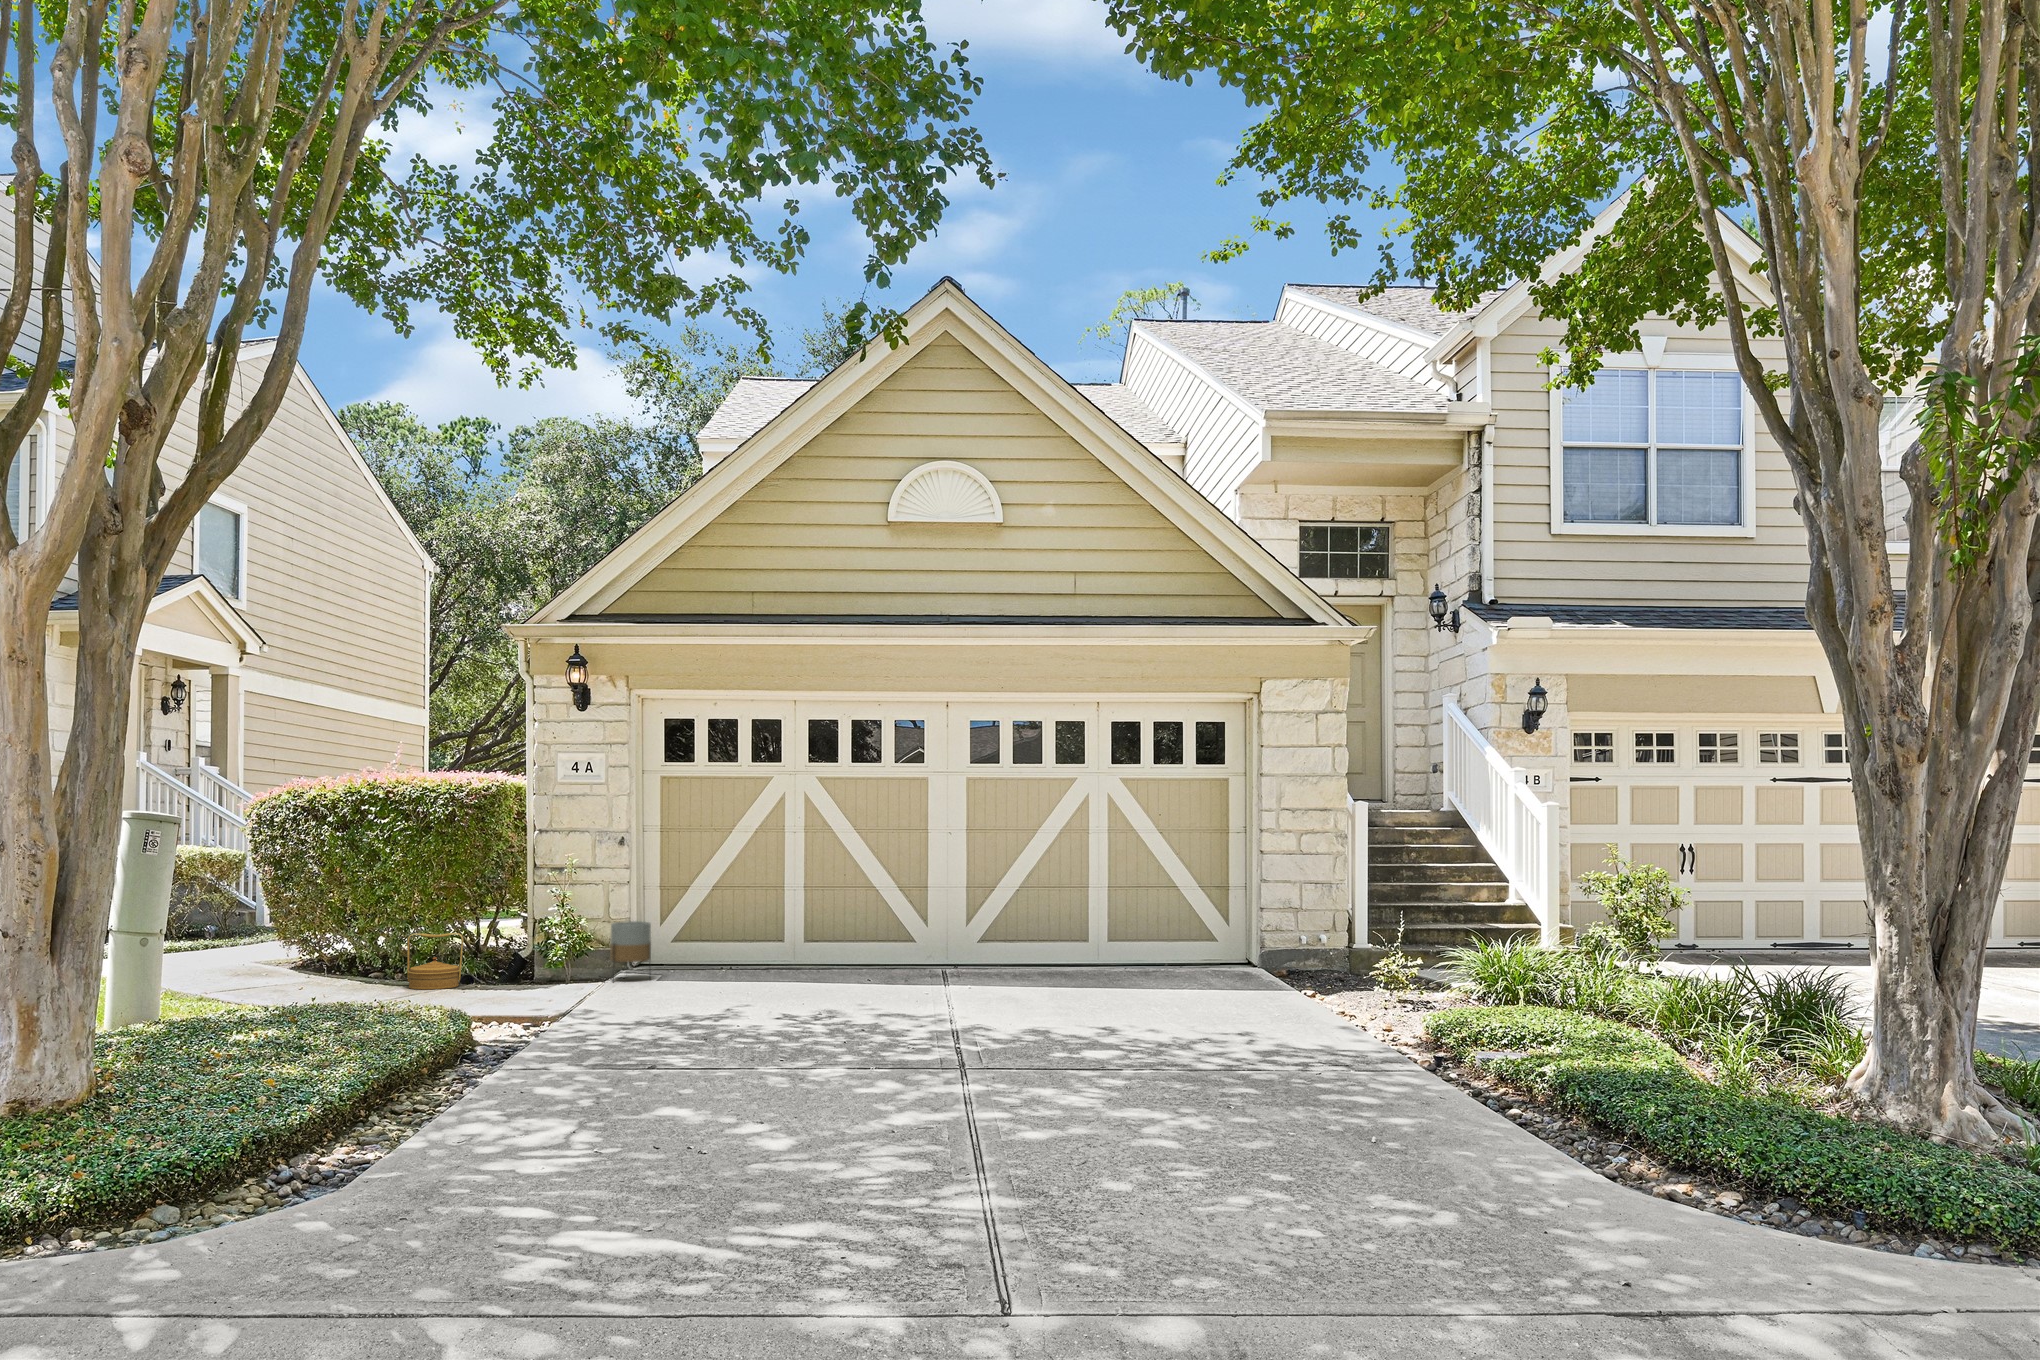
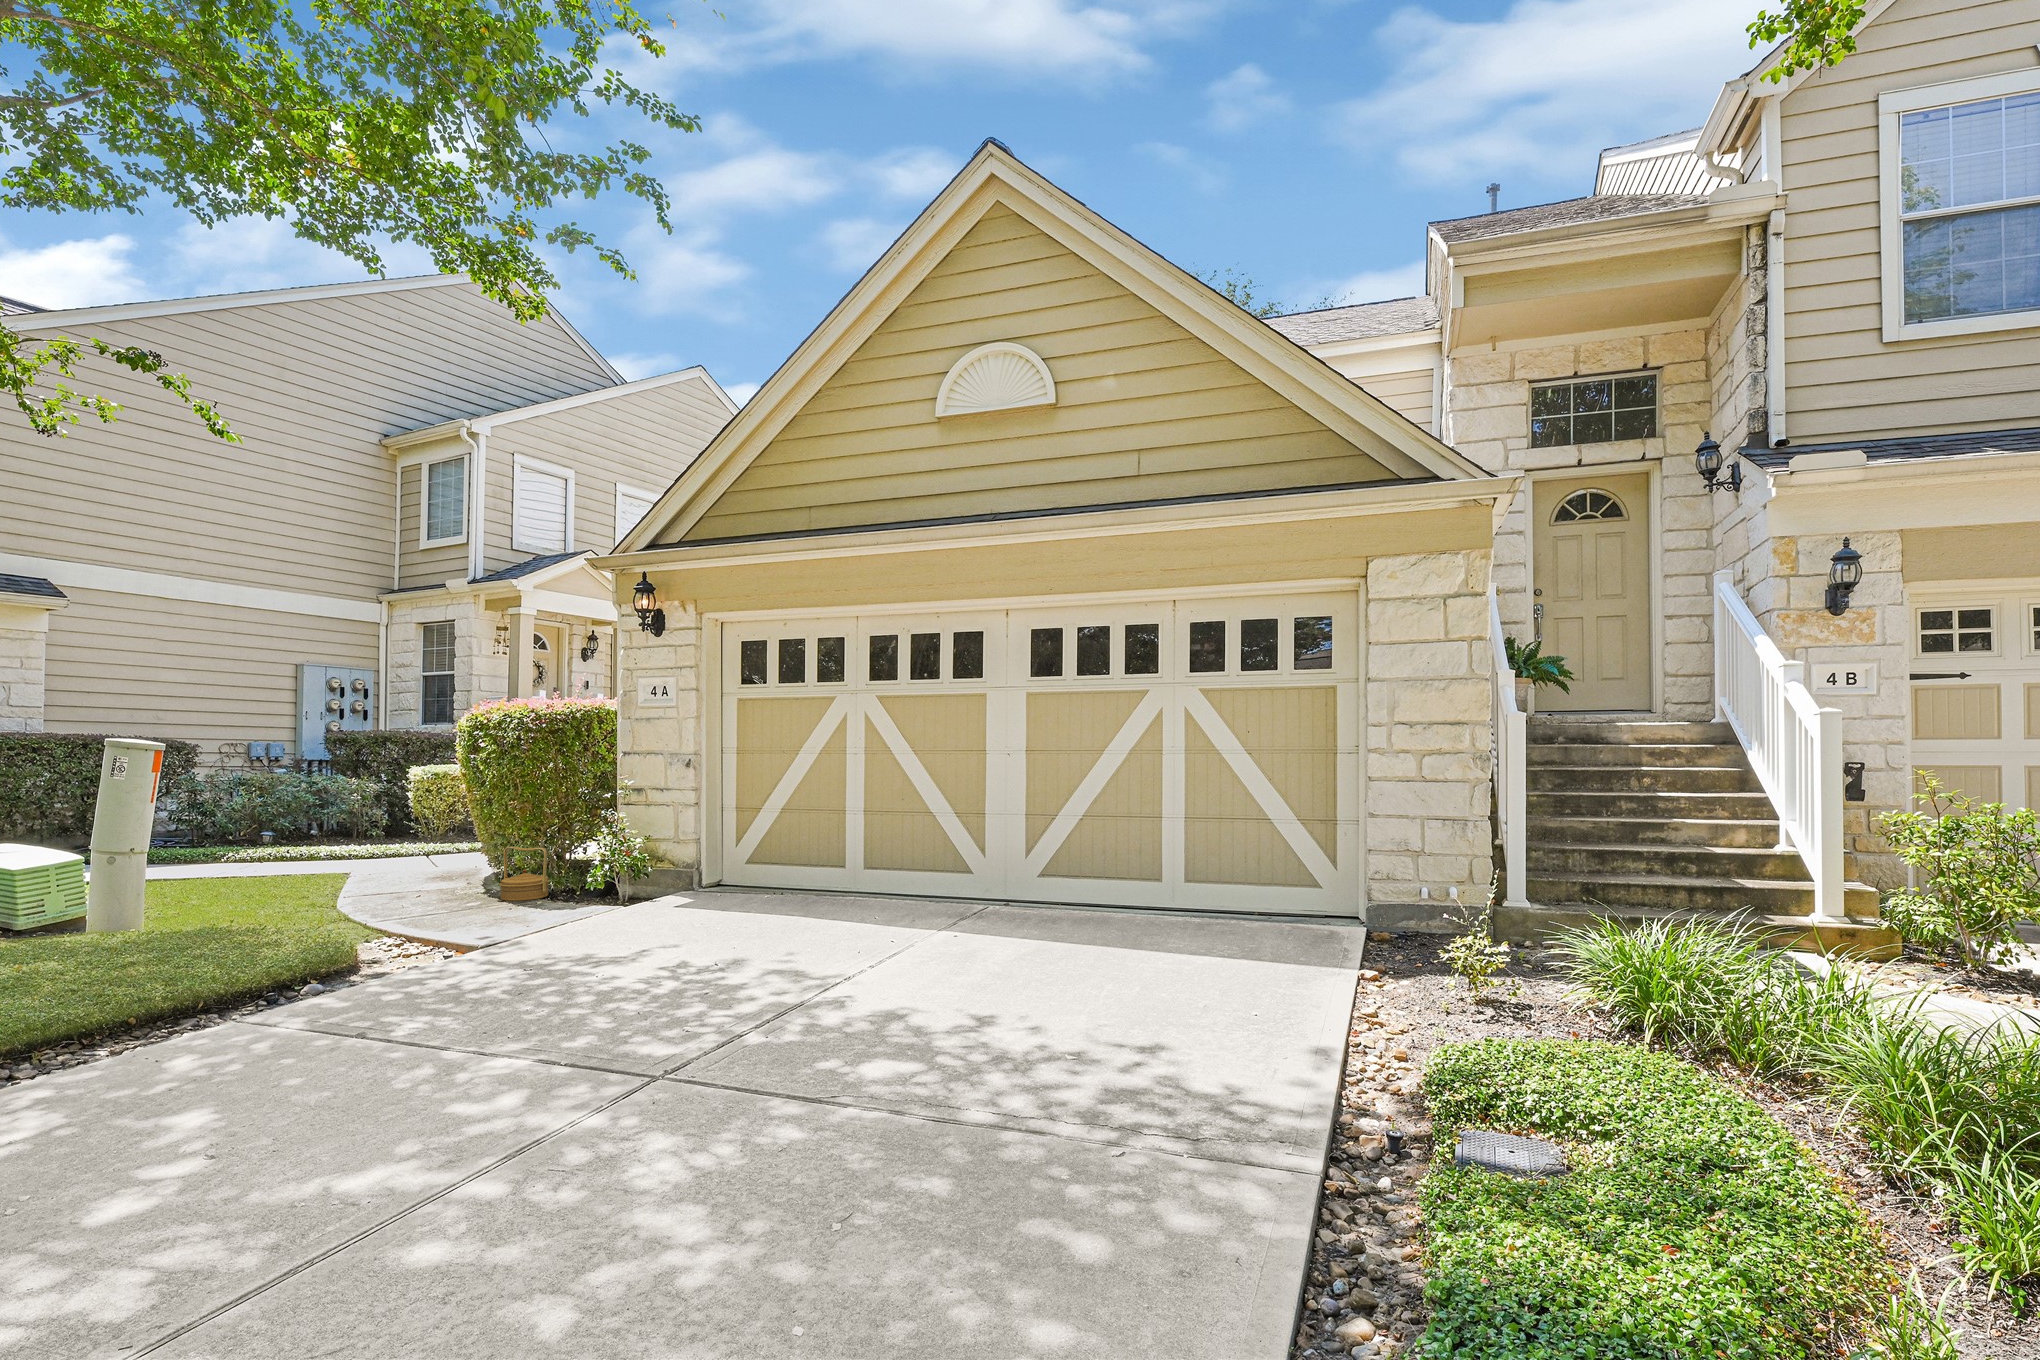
planter: present [610,921,651,982] -> none [669,840,711,902]

